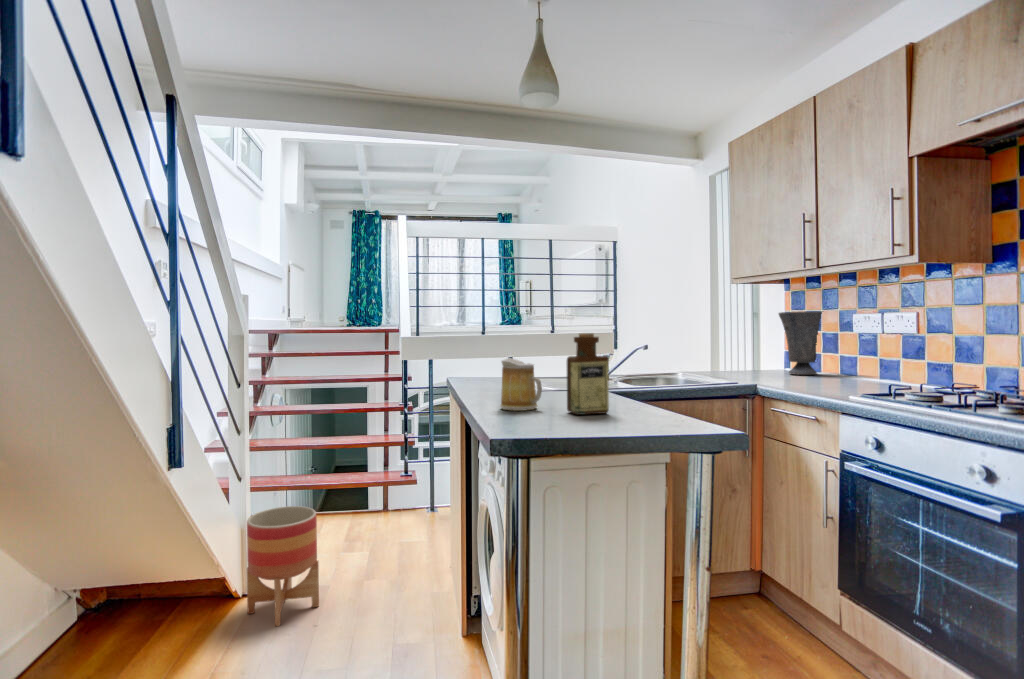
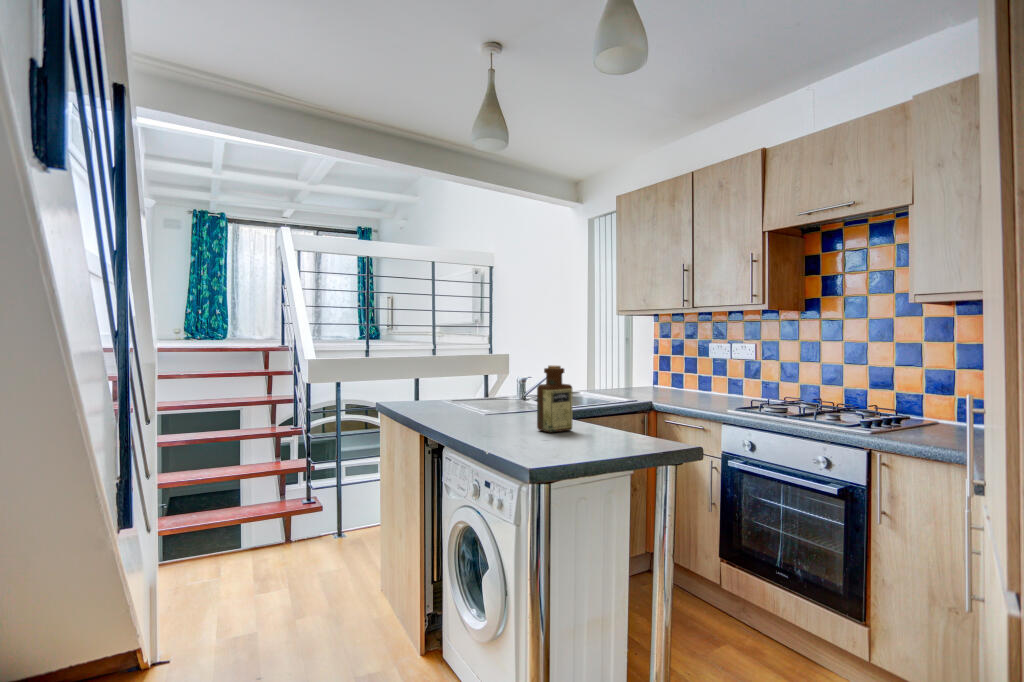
vase: present [779,311,822,375] -> none [653,339,691,391]
mug: present [500,358,542,411] -> none [477,386,514,431]
planter: present [247,506,319,626] -> none [187,533,262,655]

